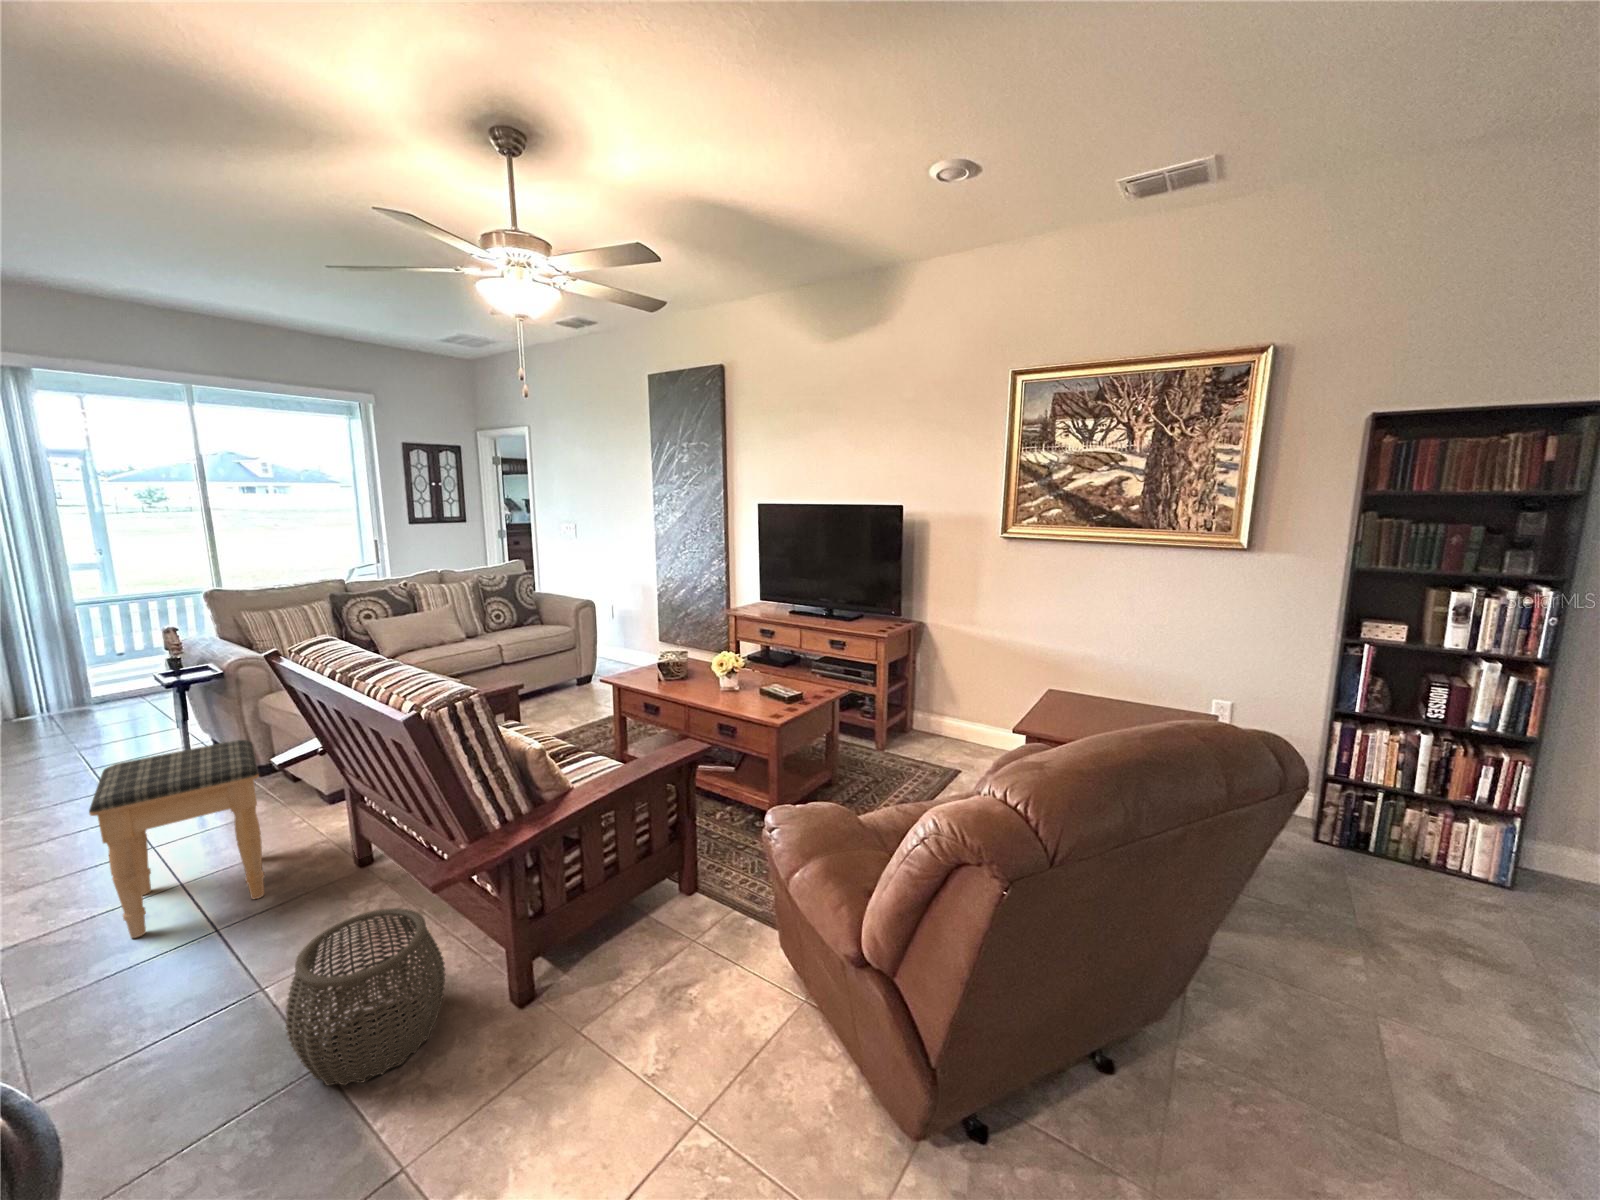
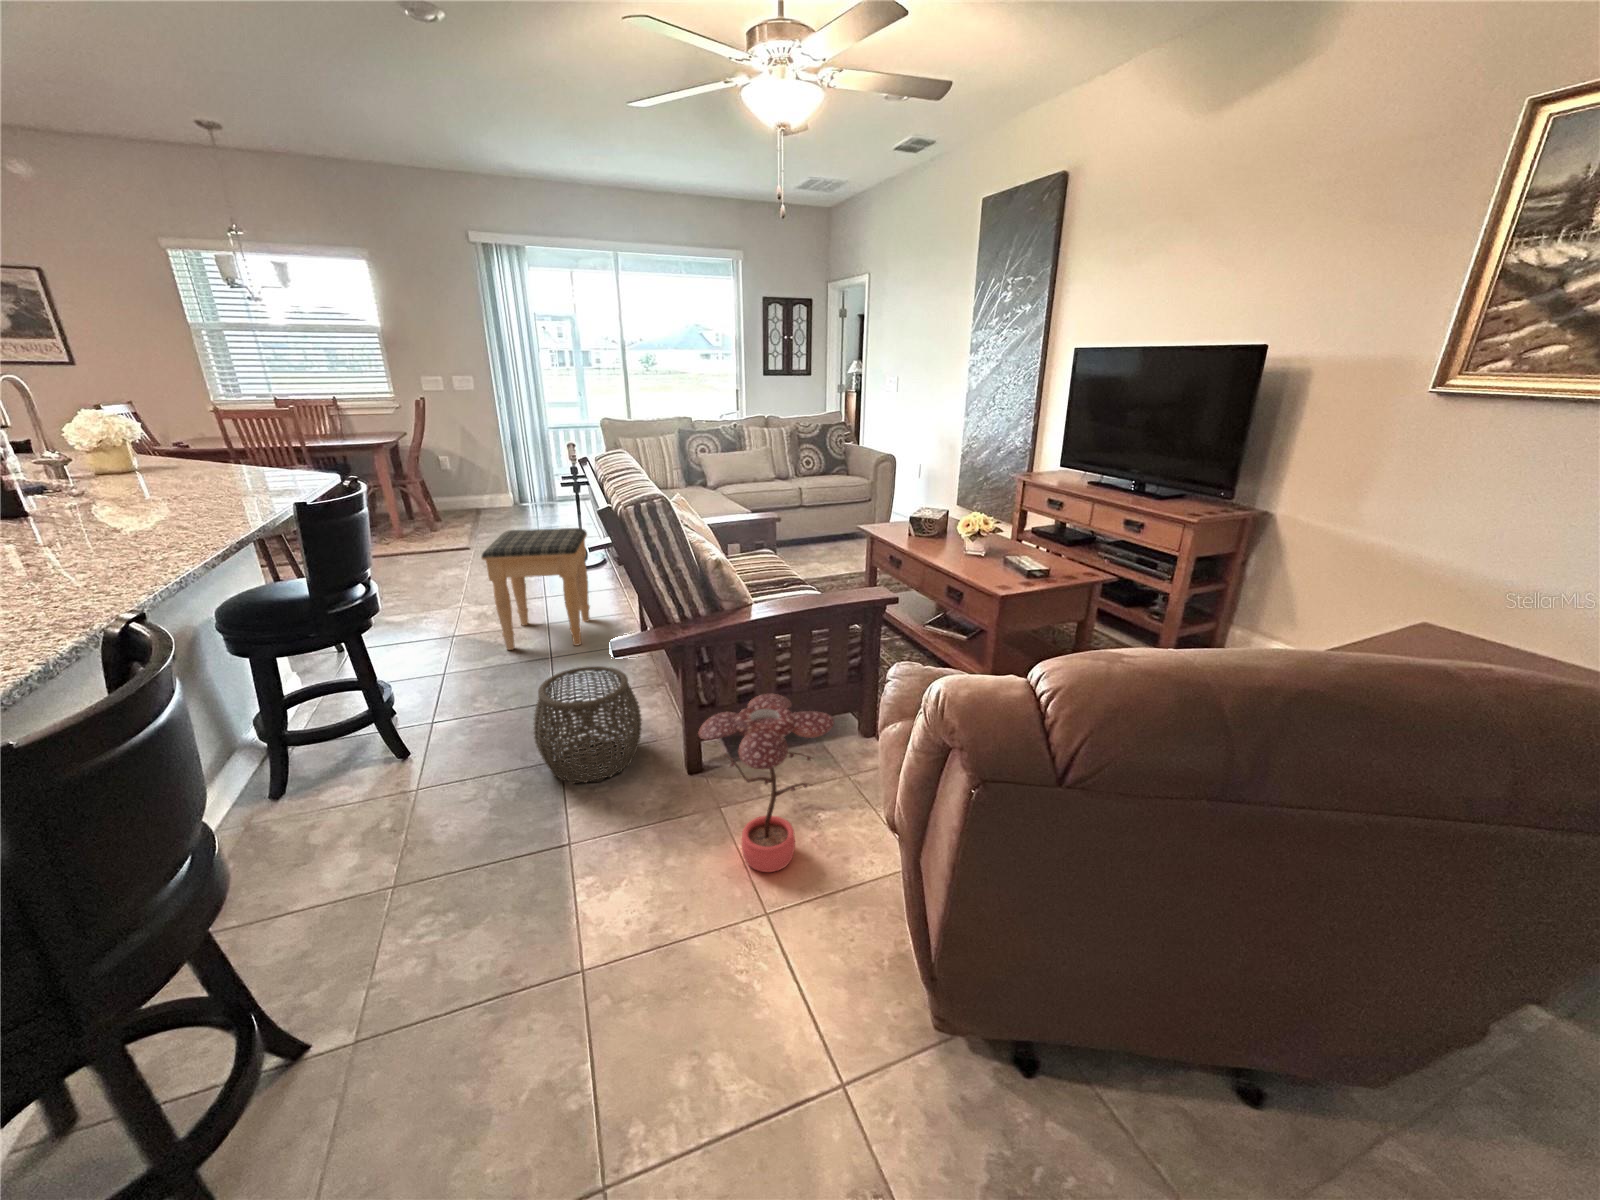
potted plant: none [583,876,720,1079] -> present [698,694,834,872]

